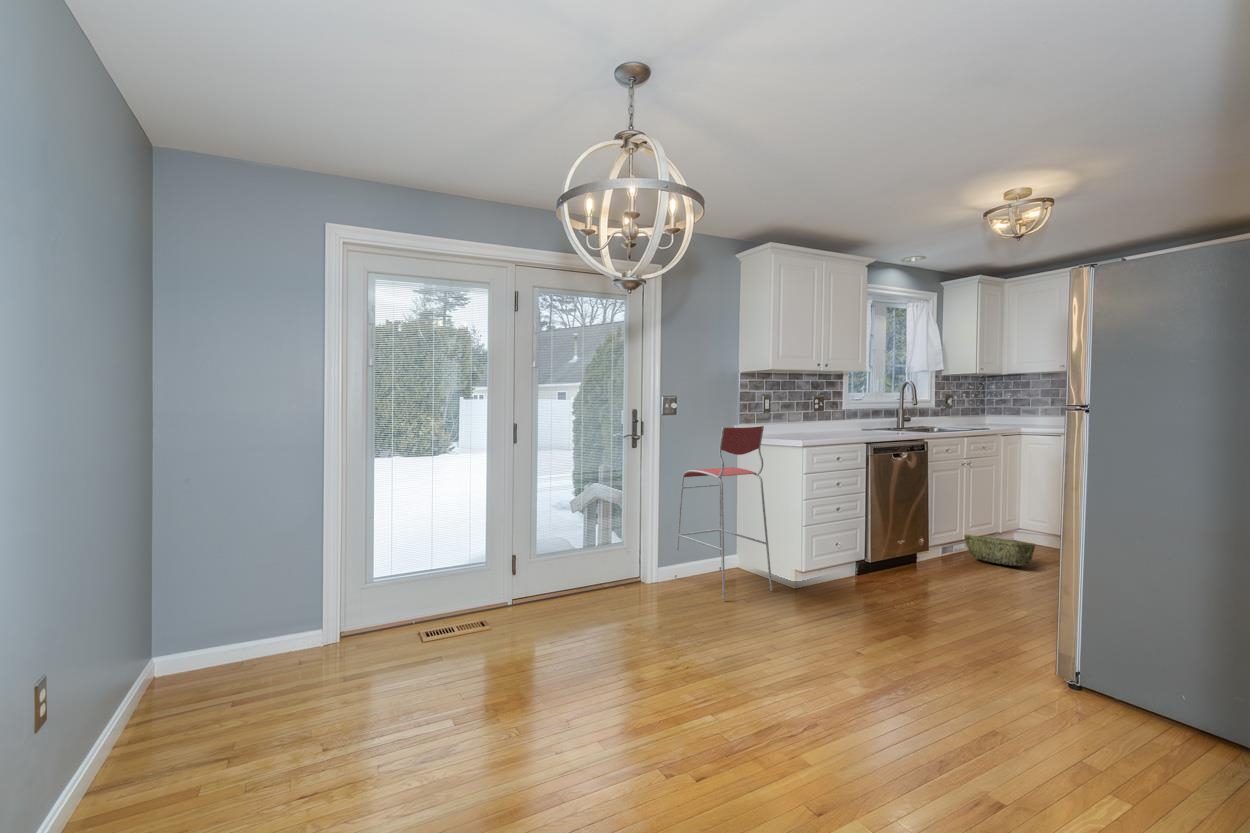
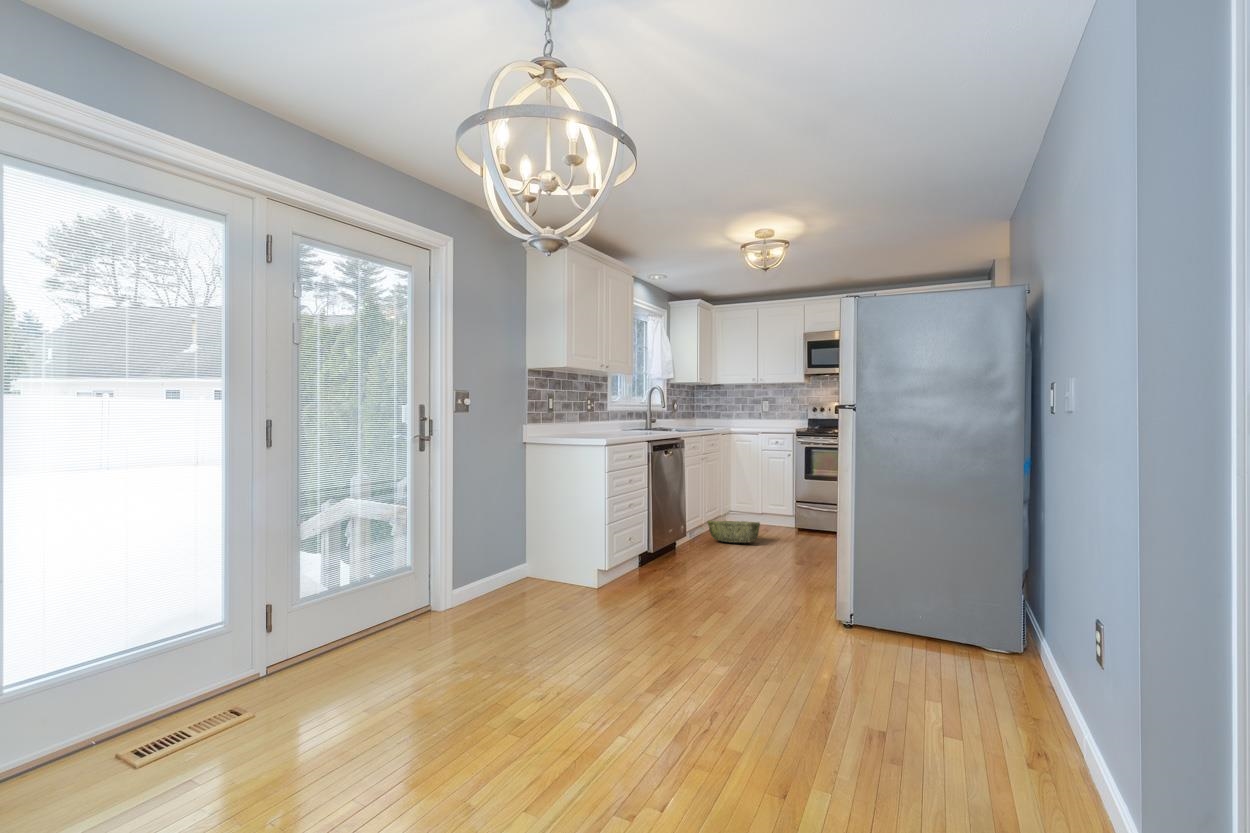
bar stool: present [675,426,772,600] -> none [467,422,579,615]

